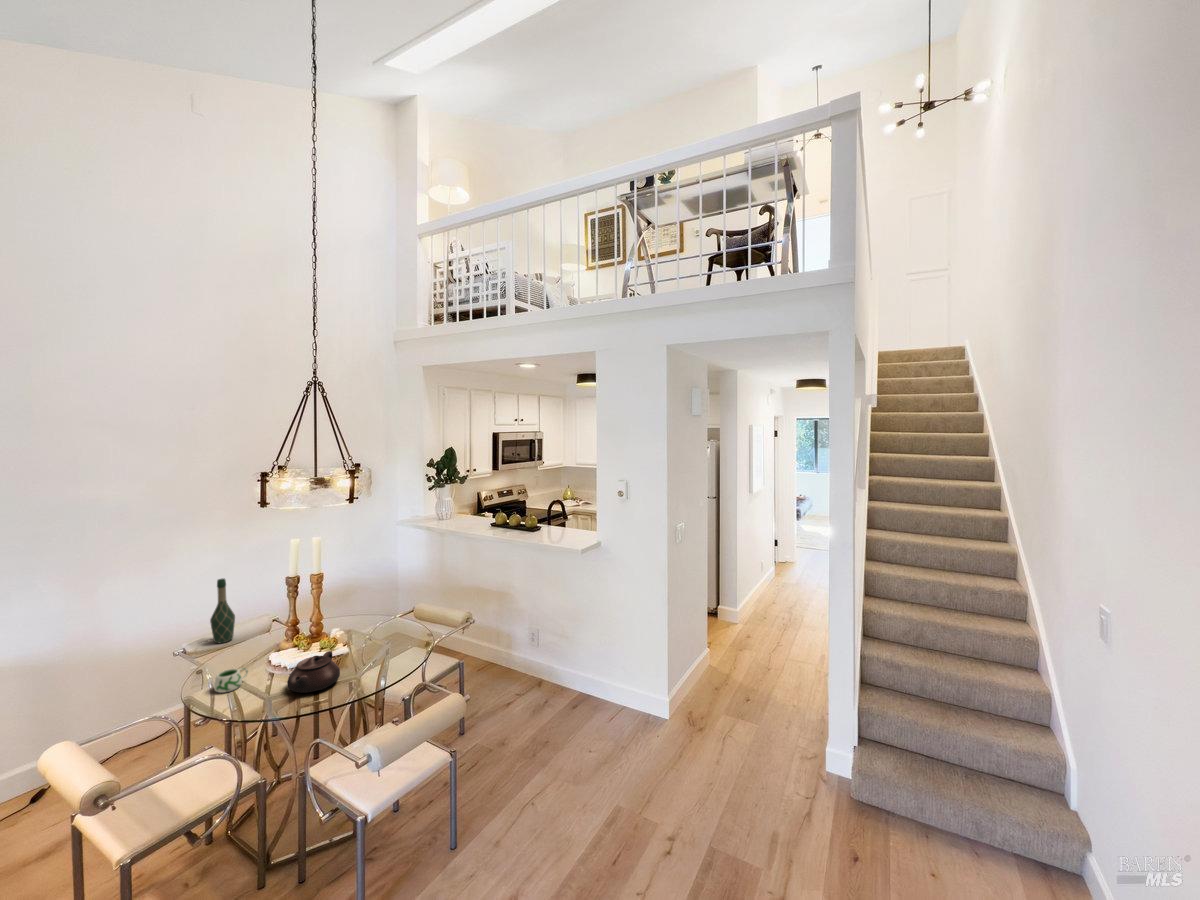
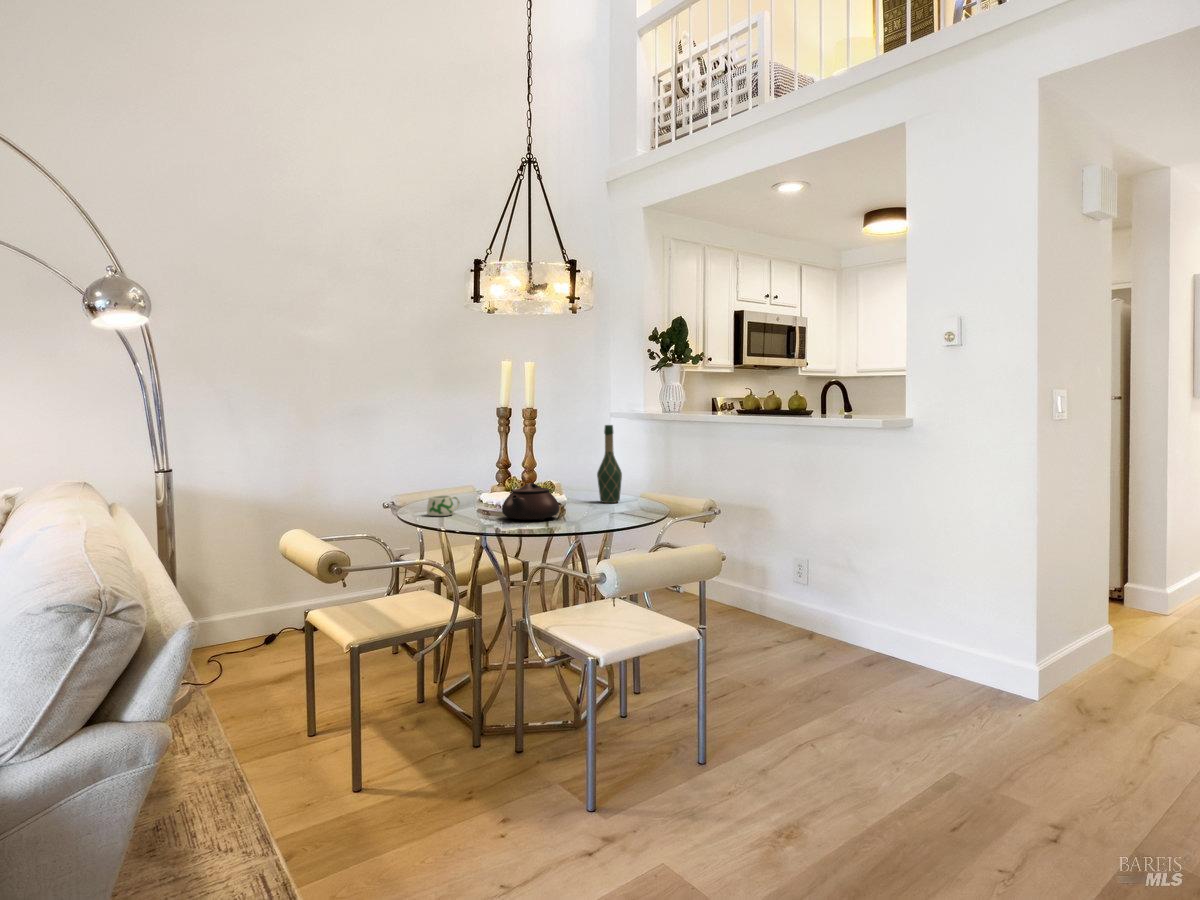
wine bottle: present [210,578,235,643] -> present [597,425,622,503]

